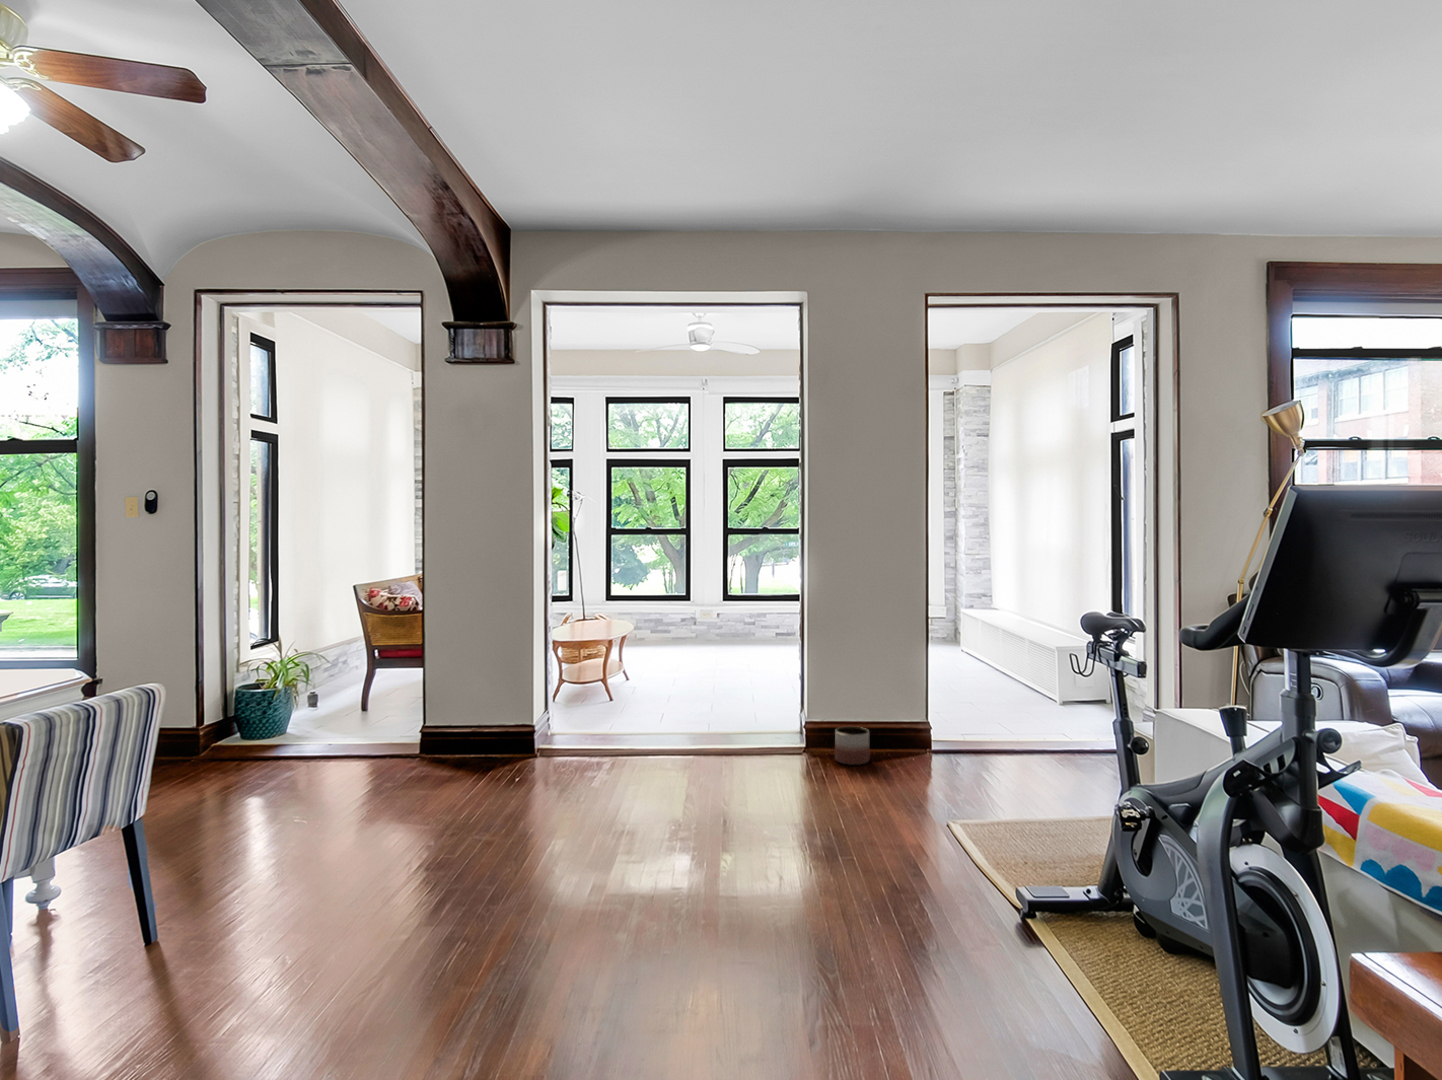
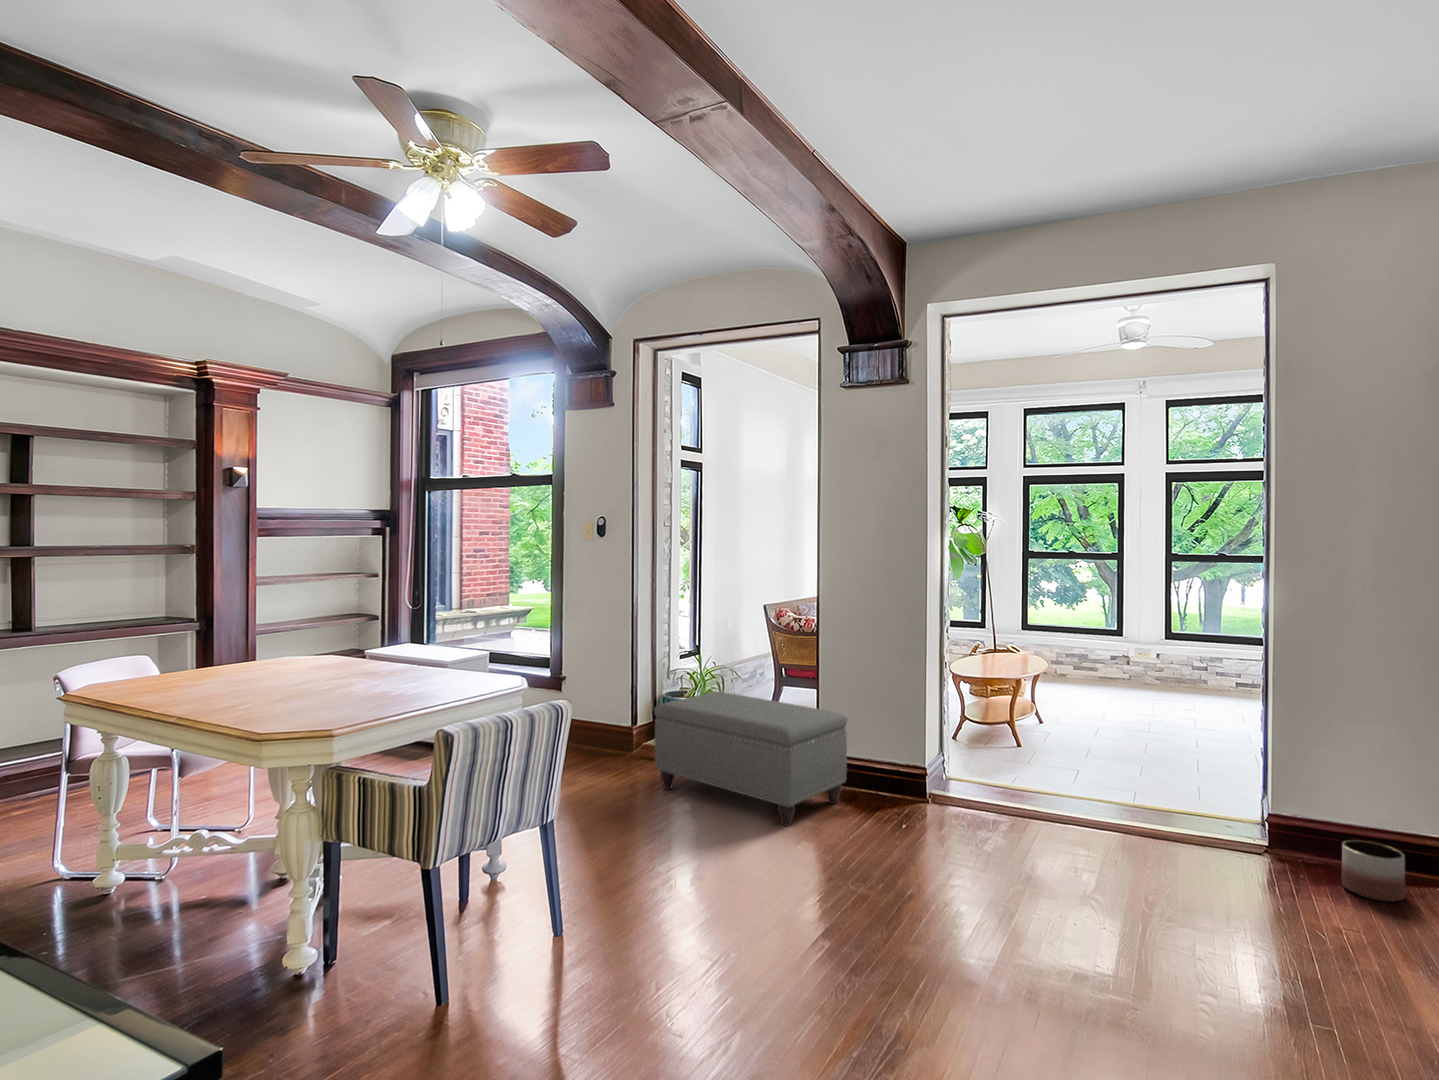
ottoman: none [235,677,459,797] -> present [654,692,847,826]

